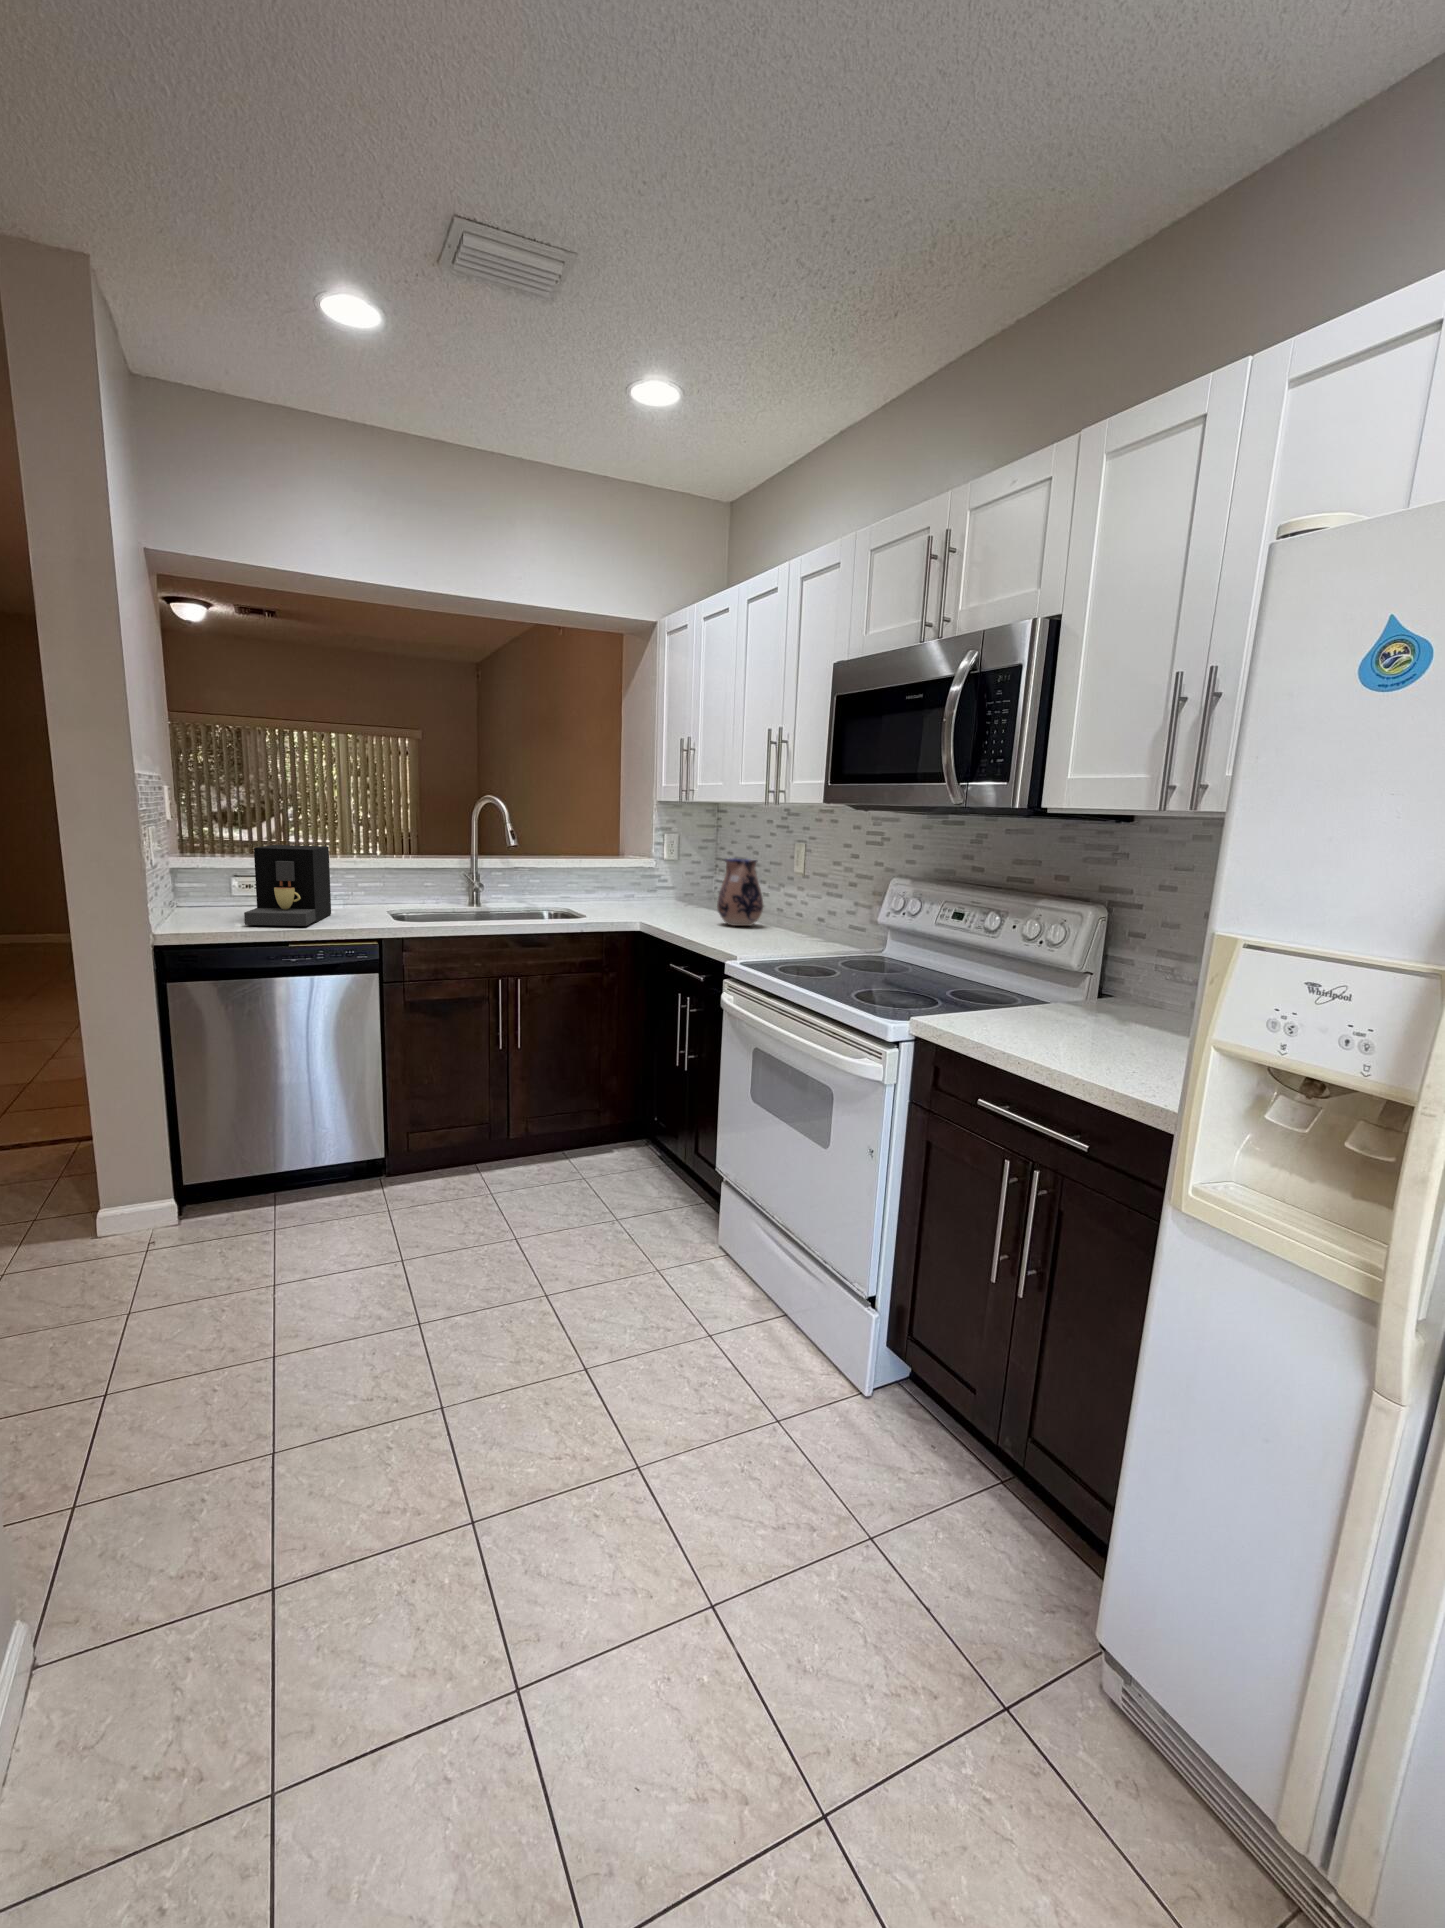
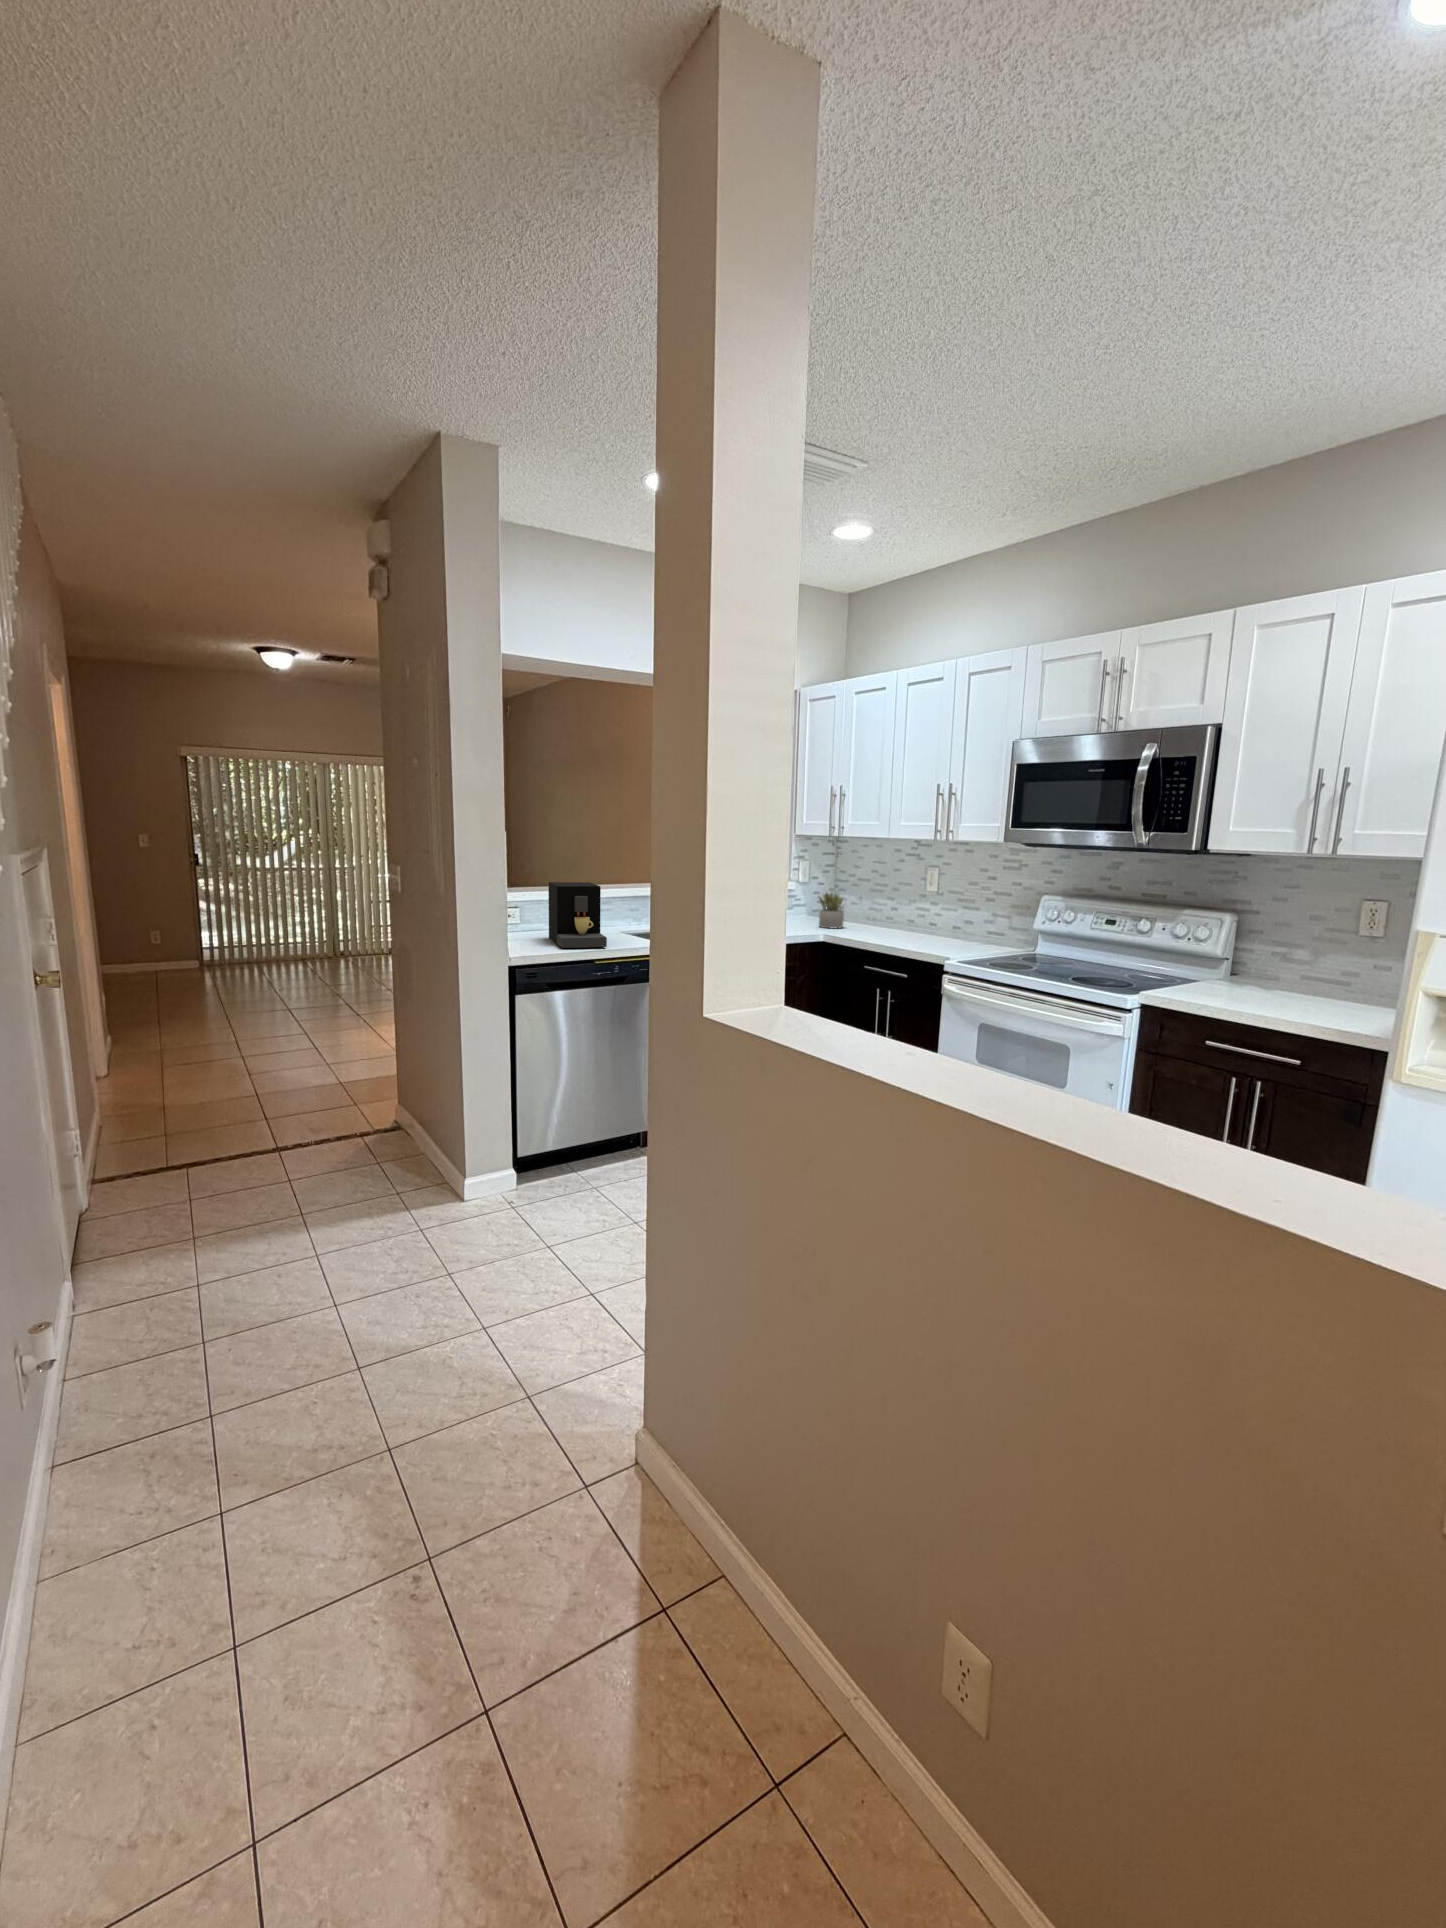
ceramic pitcher: present [717,858,763,926] -> none [874,882,911,935]
succulent plant: none [666,866,700,916] -> present [819,891,844,928]

